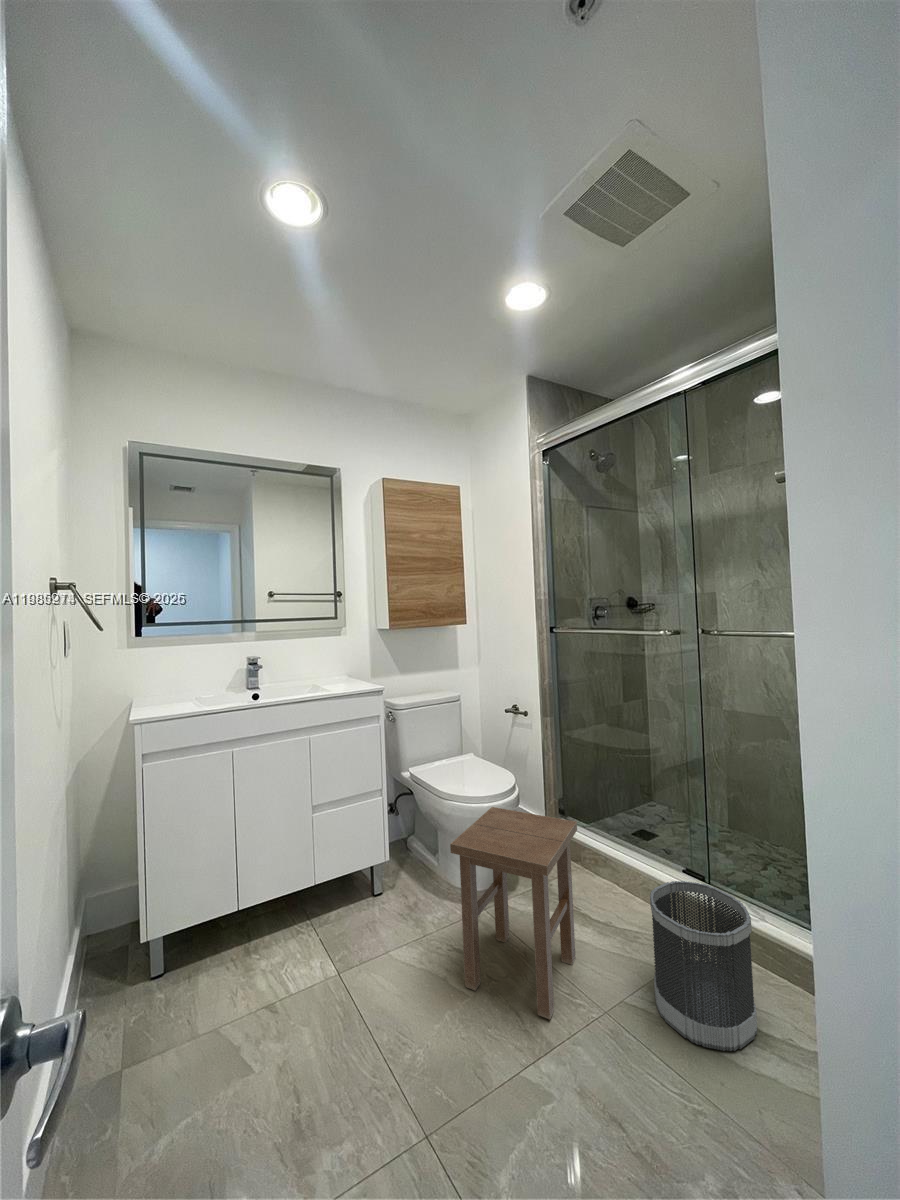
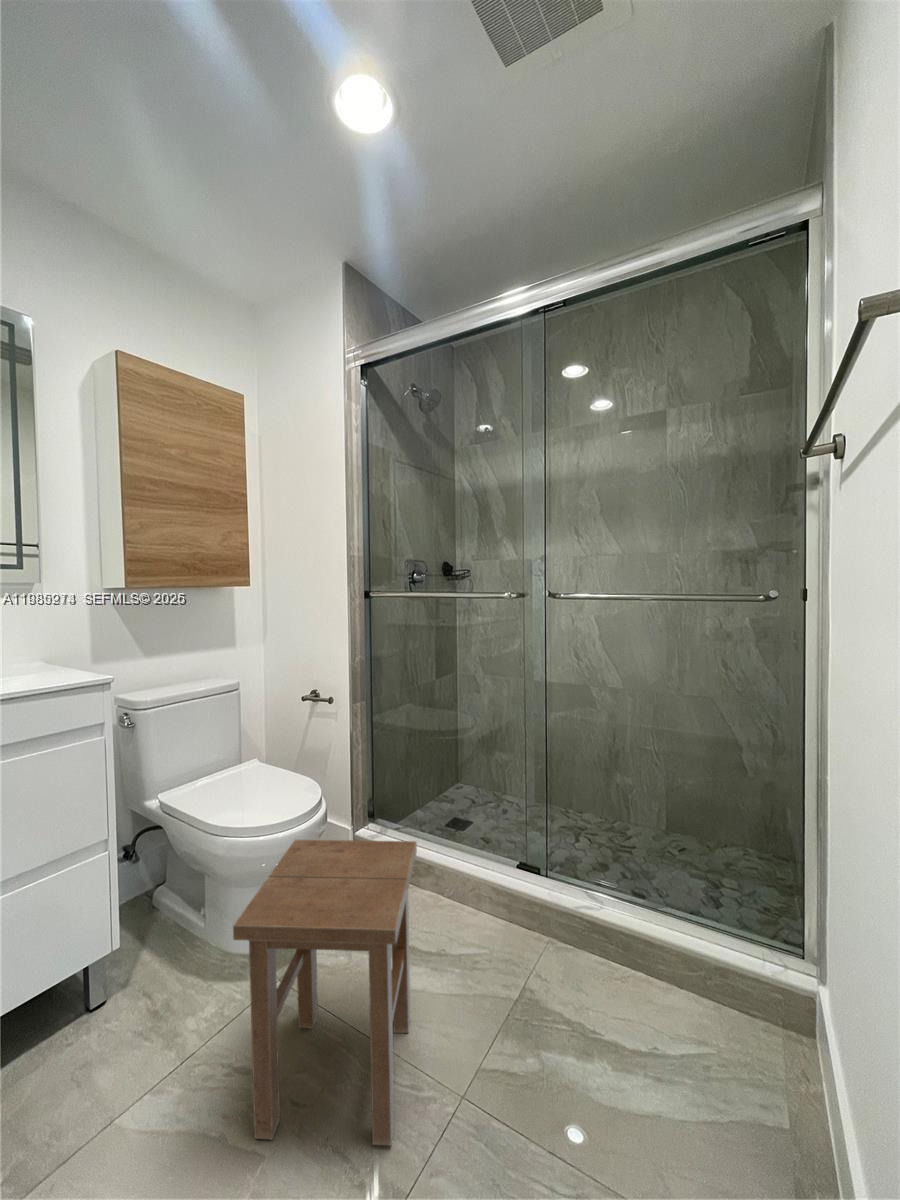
wastebasket: present [650,881,757,1051] -> none [510,887,624,1101]

